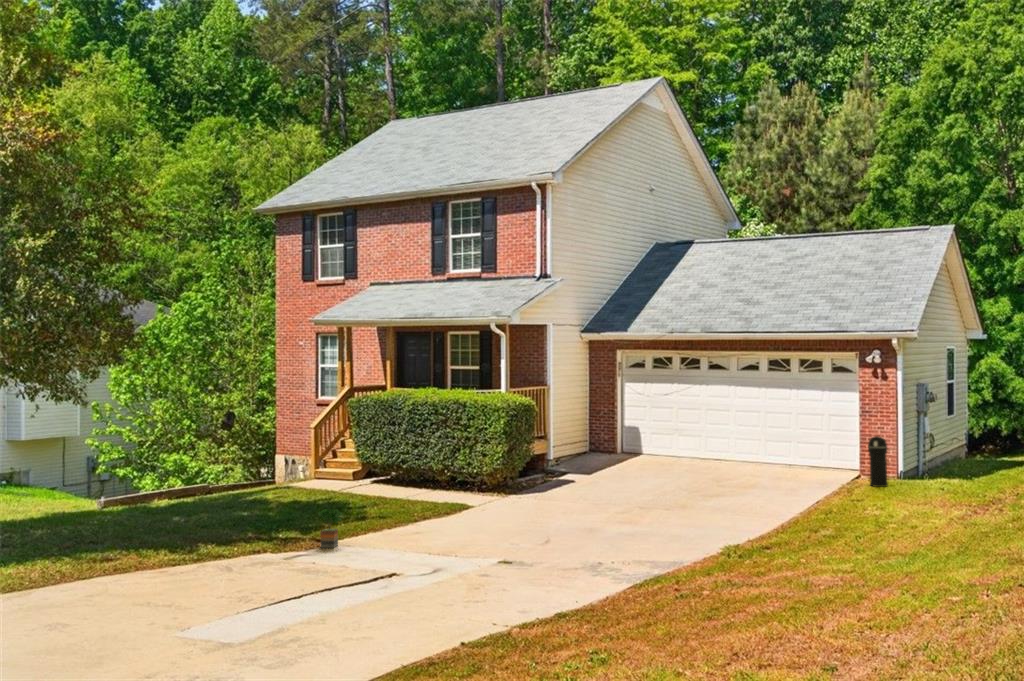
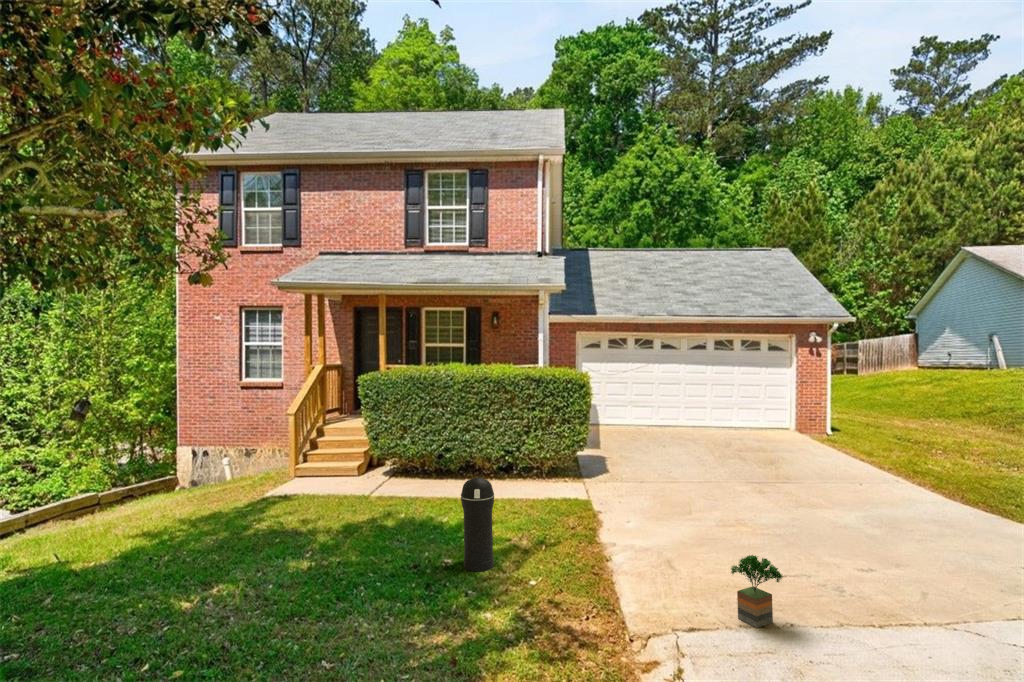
trash can: present [868,436,888,487] -> present [461,478,494,572]

